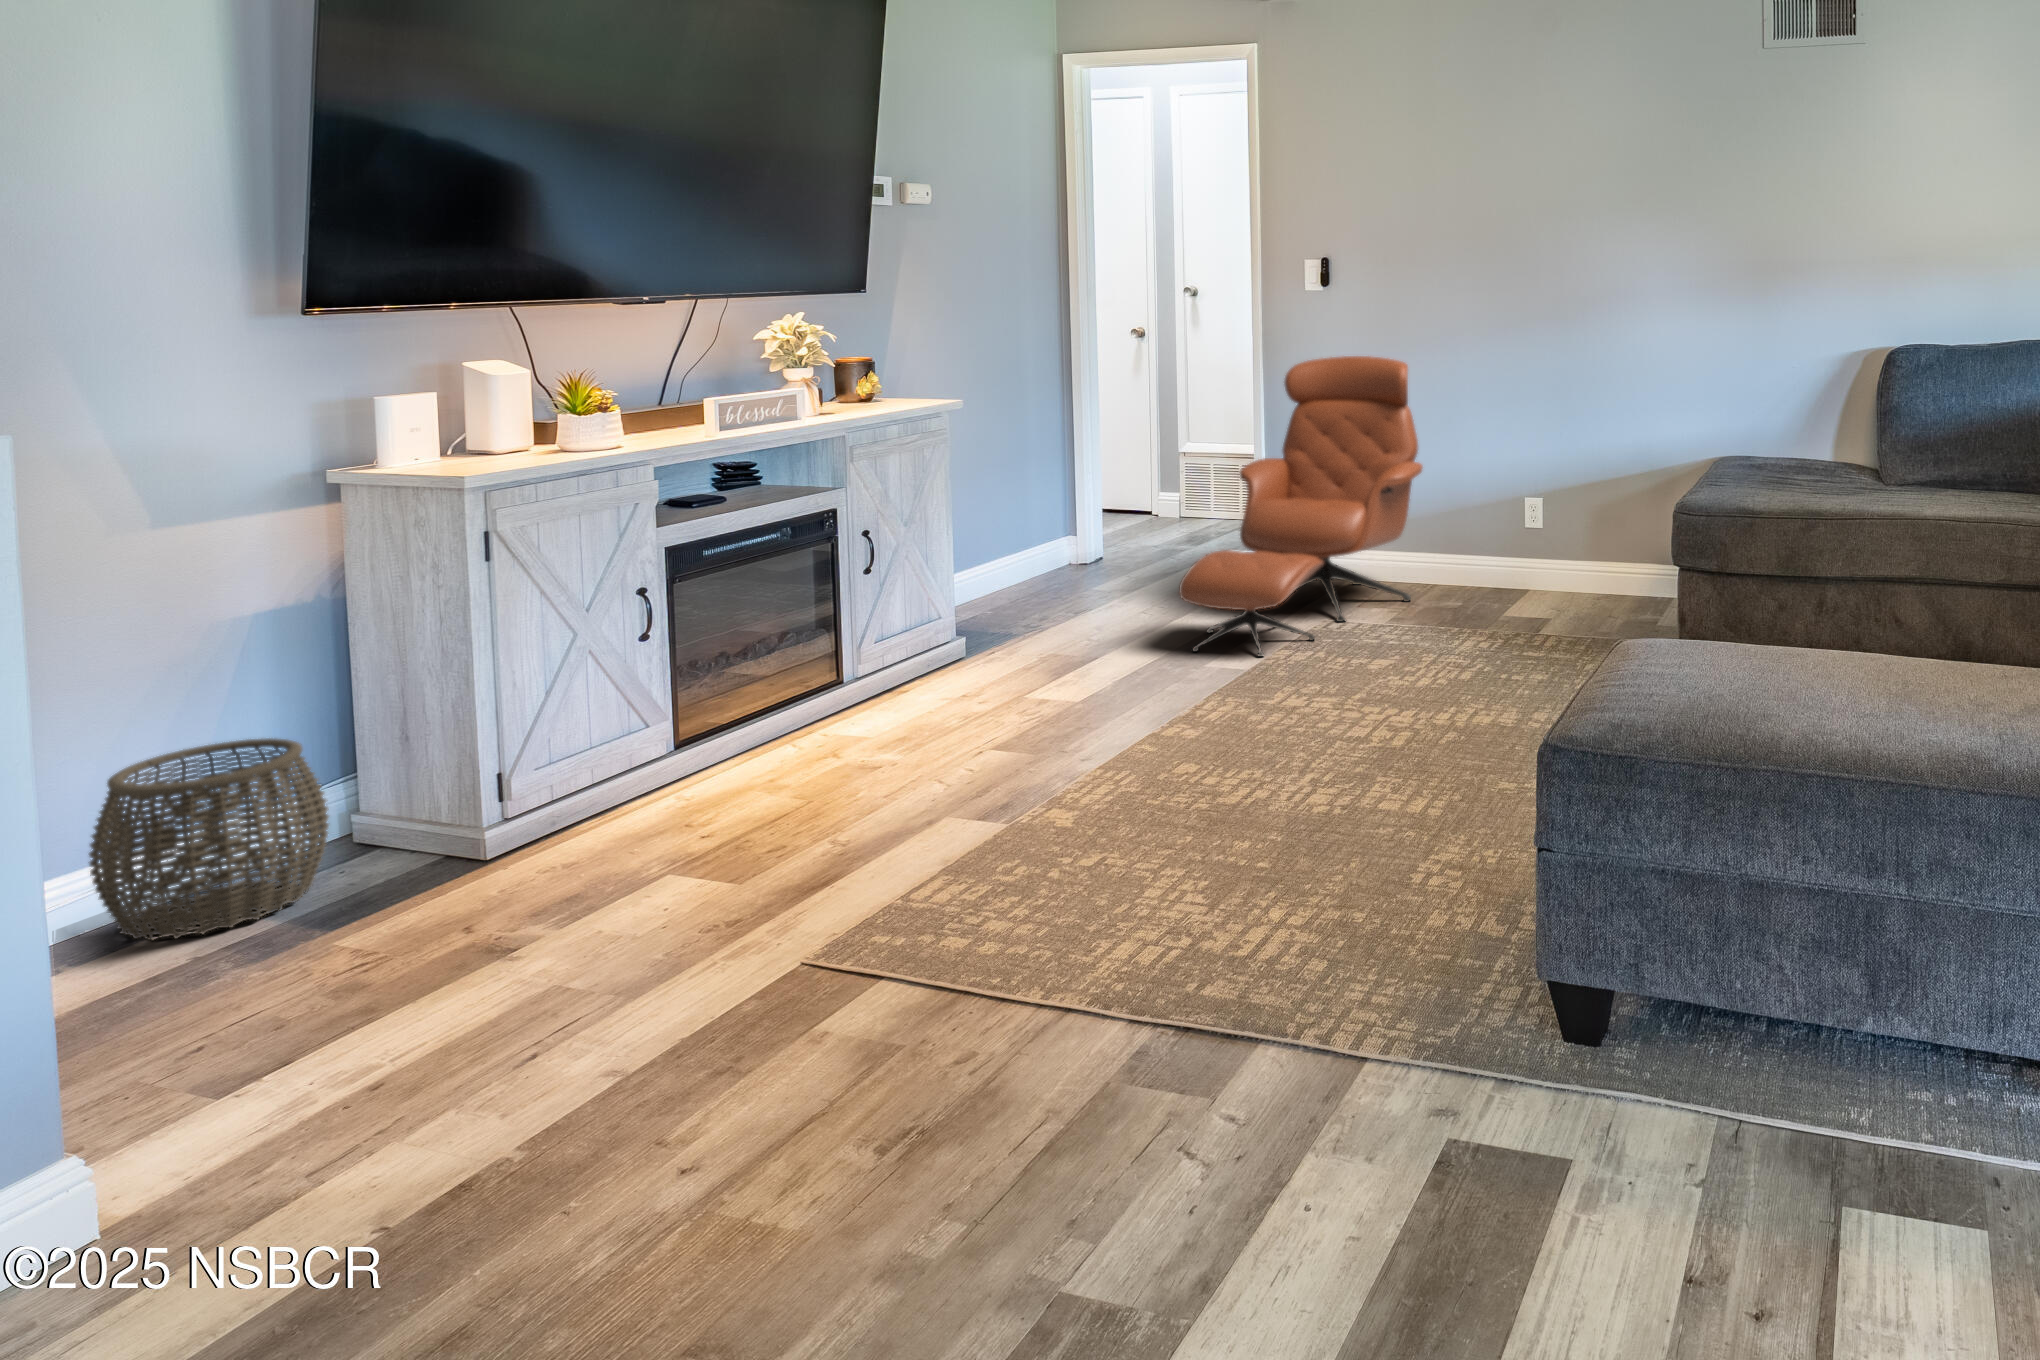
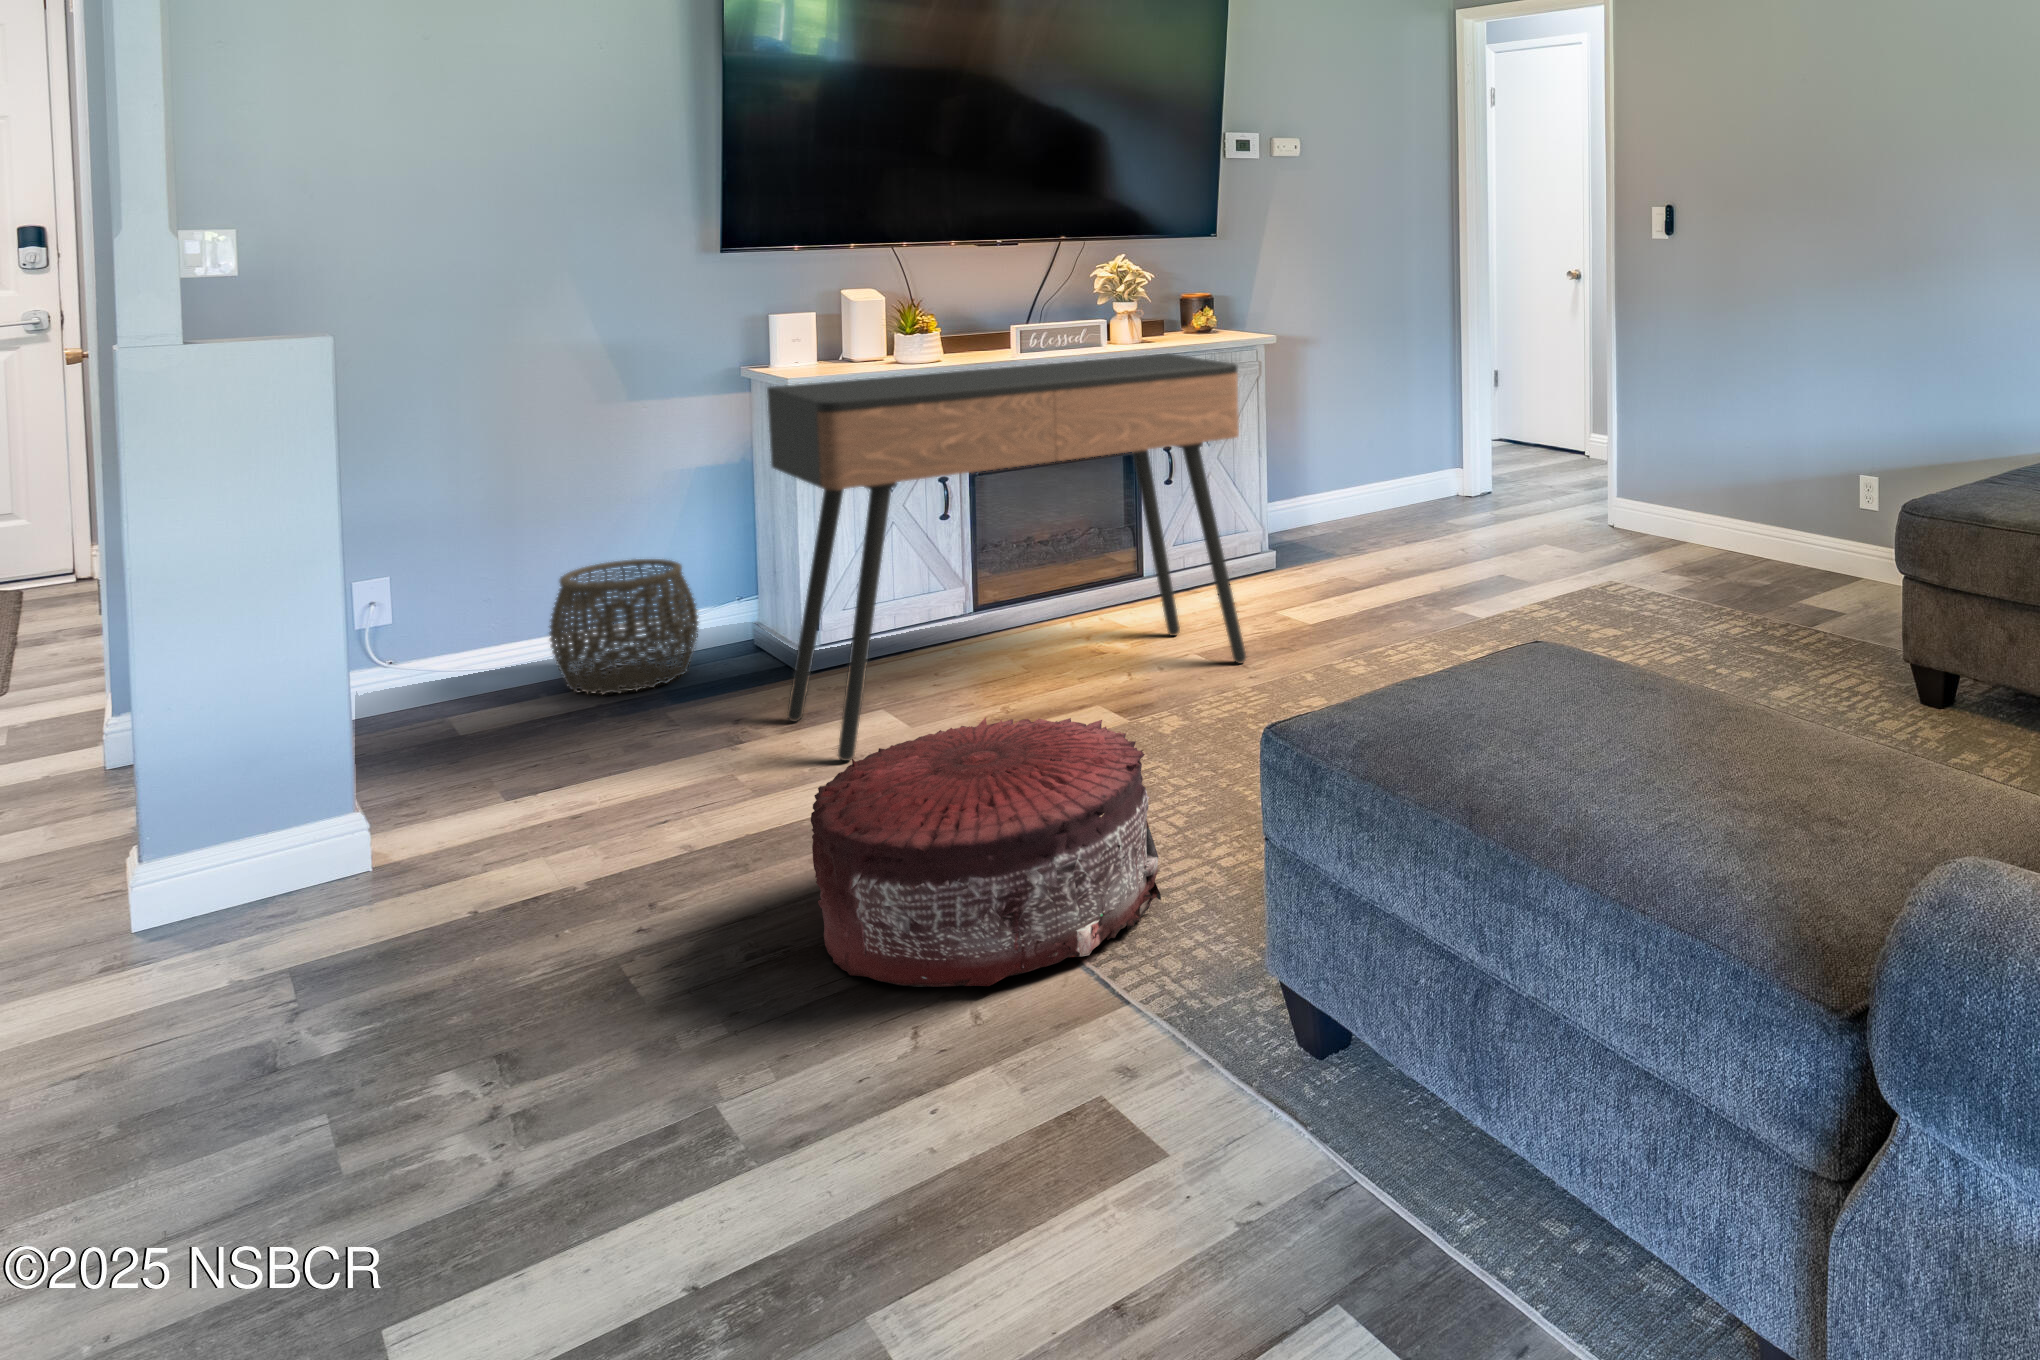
lounge chair: present [1179,356,1423,657] -> none [1450,308,1750,610]
console table: none [524,422,1059,928] -> present [767,354,1246,761]
pouf: none [910,793,1289,1122] -> present [811,718,1161,987]

